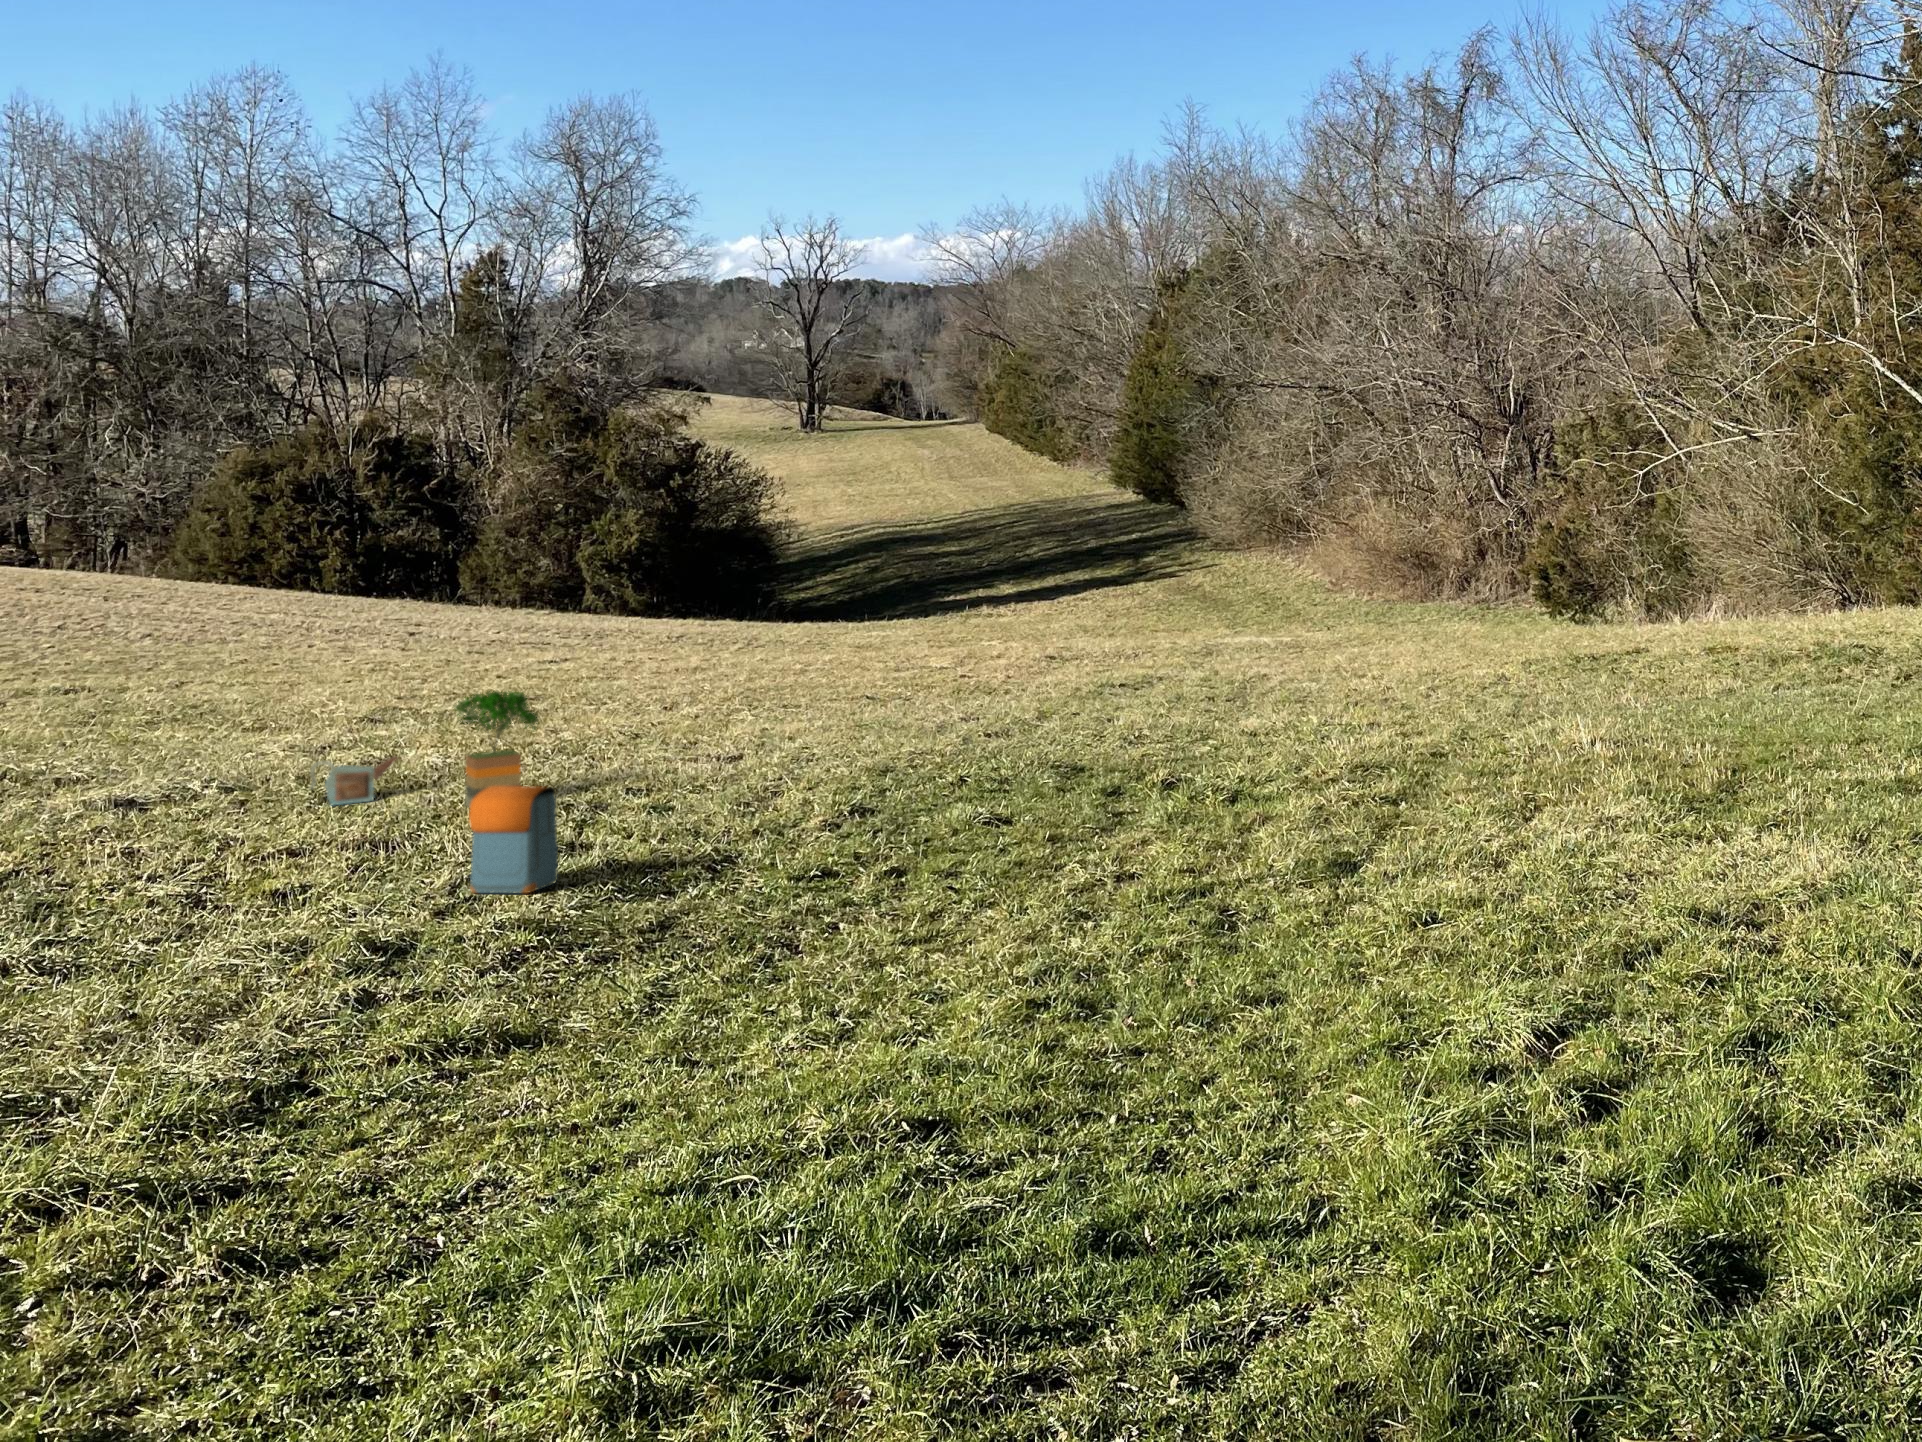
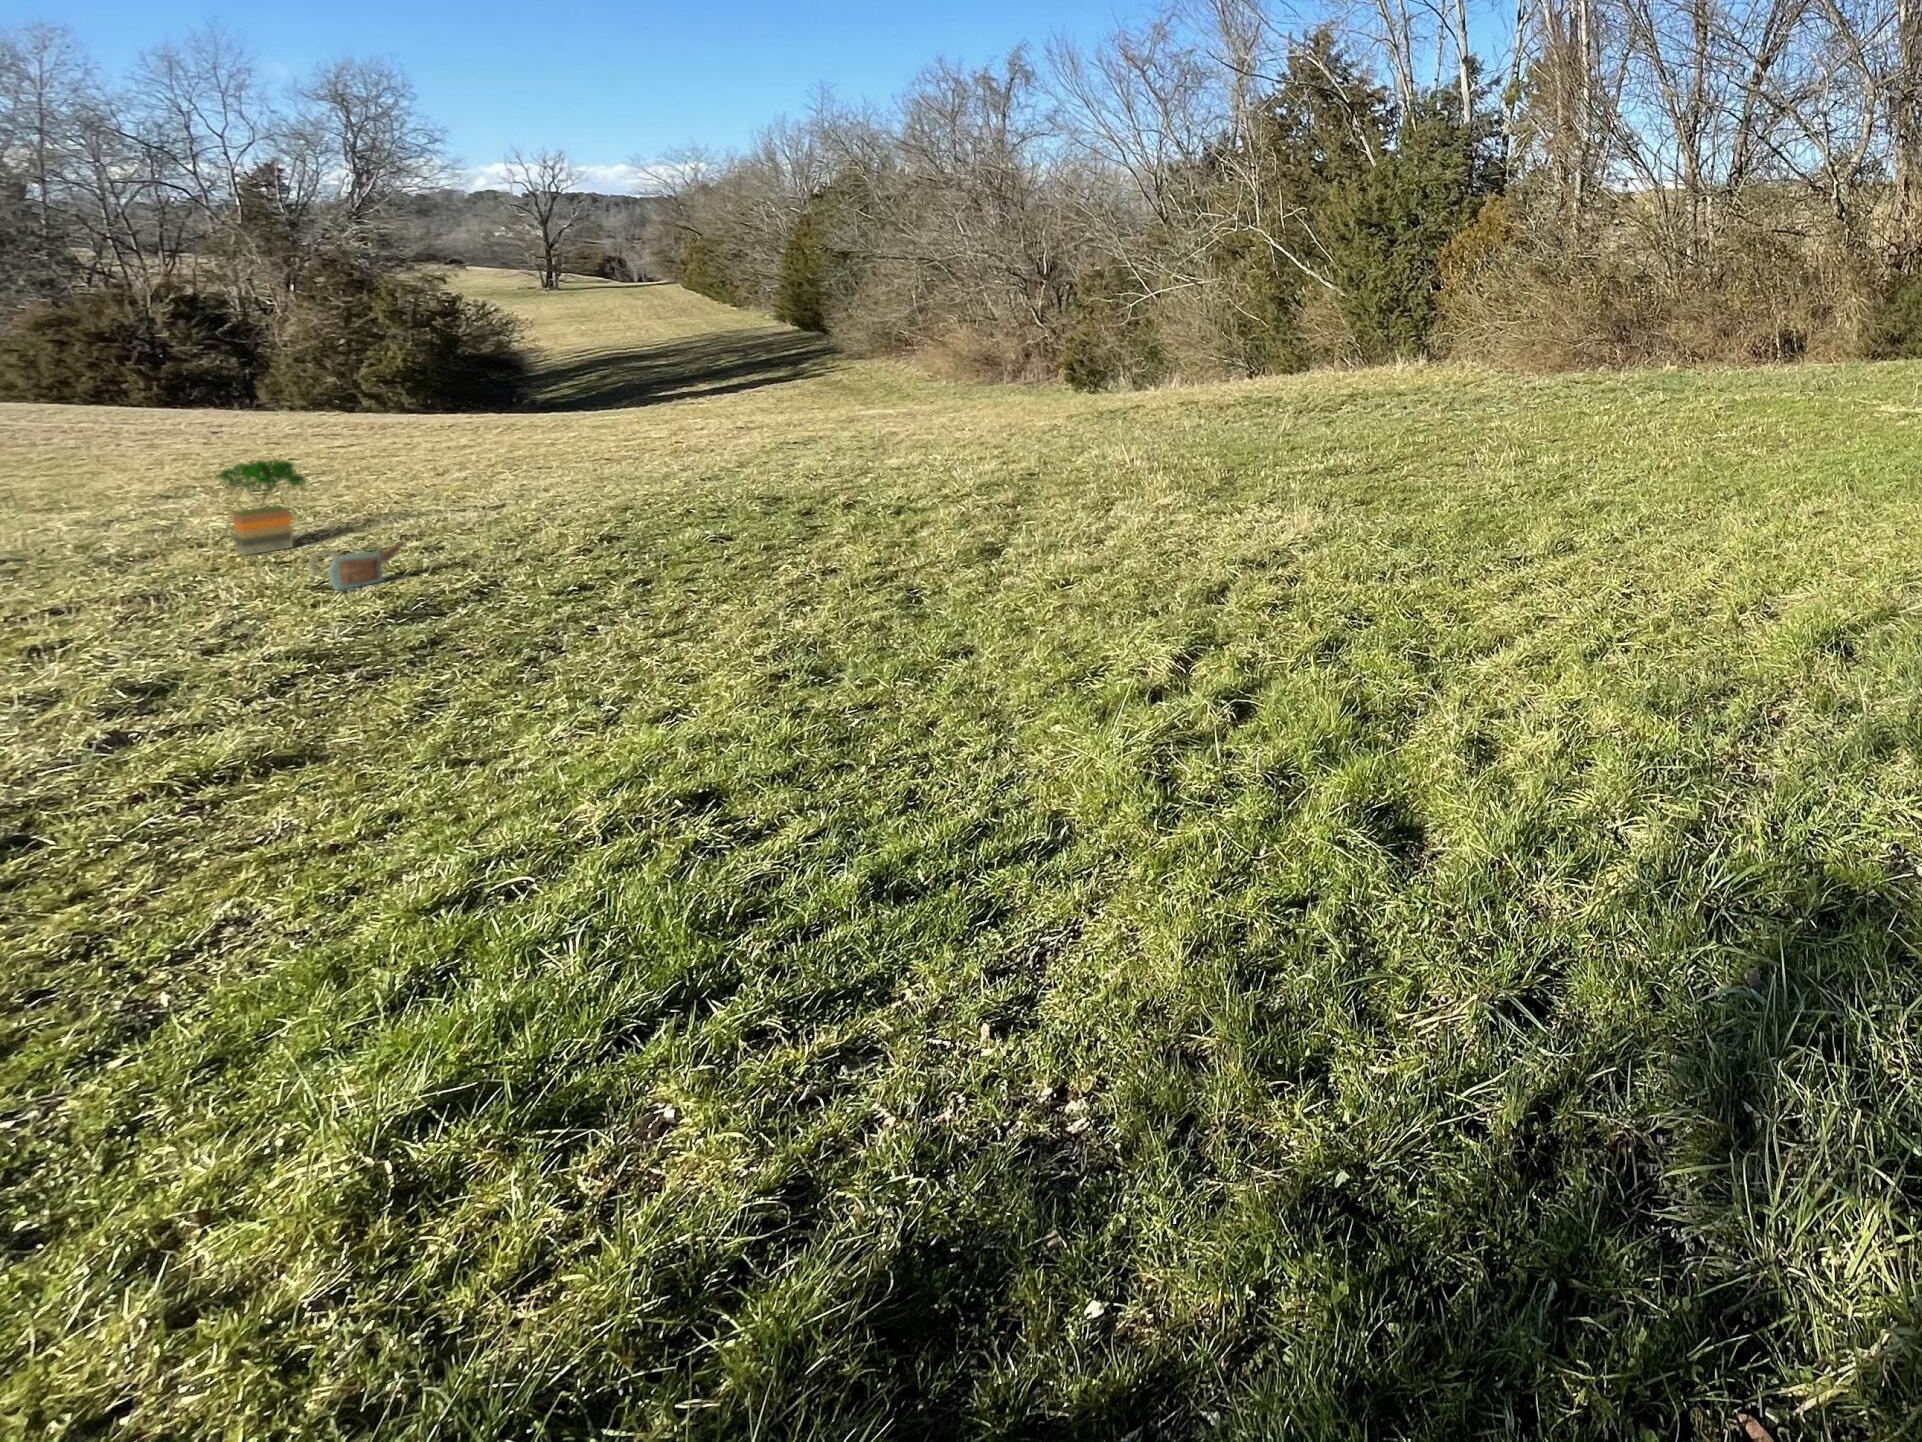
watering can: present [310,756,399,805] -> present [309,540,406,590]
backpack: present [469,786,558,894] -> none [227,540,327,632]

